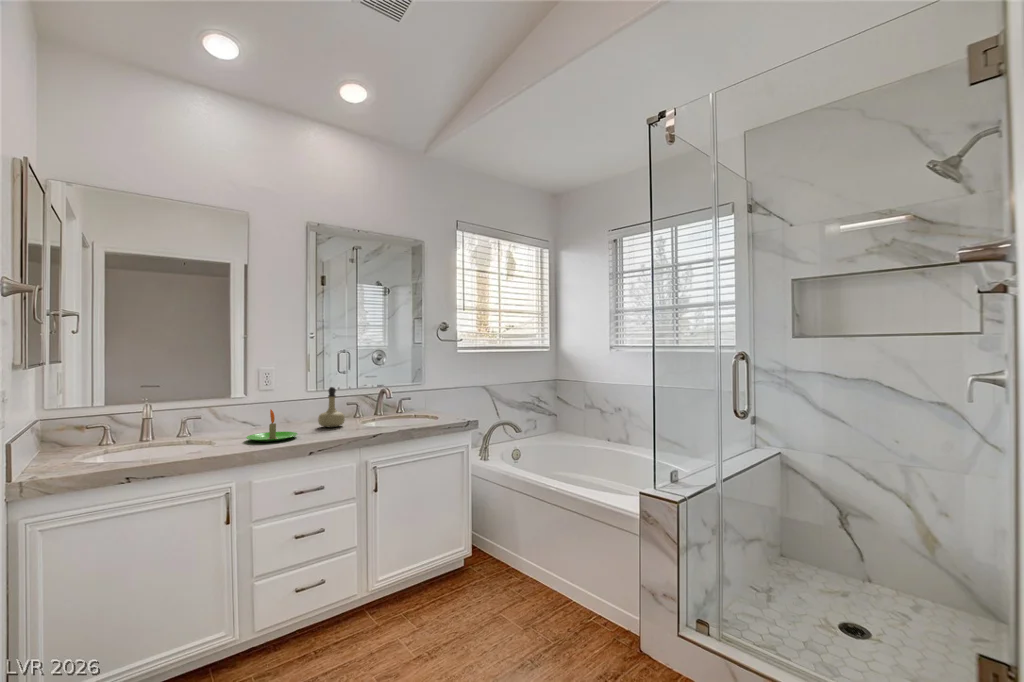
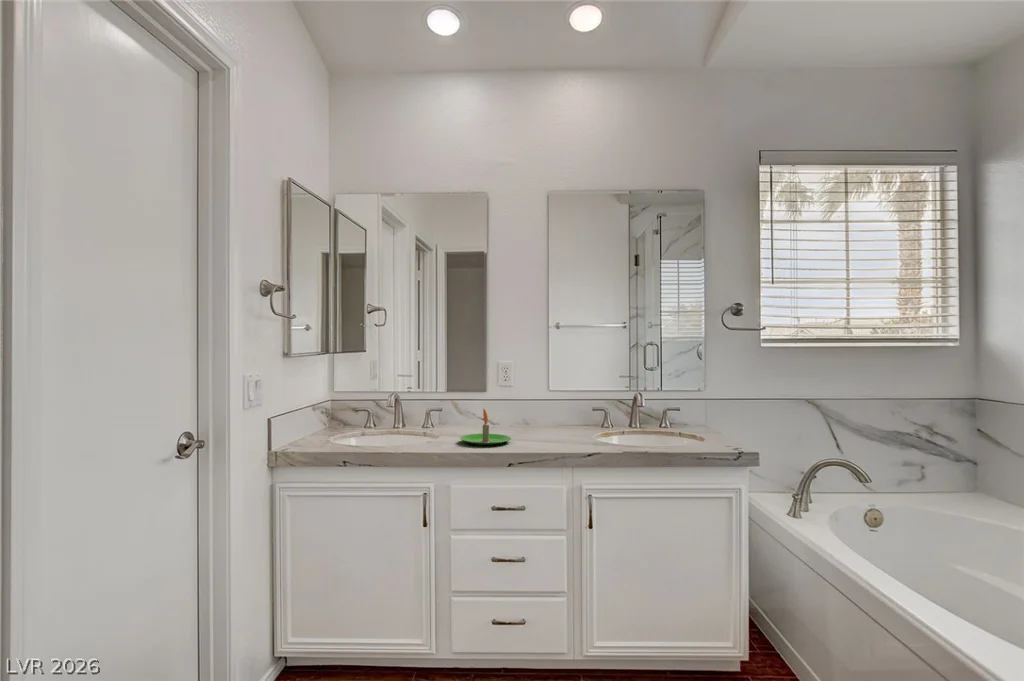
perfume bottle: present [318,387,345,427] -> none [546,388,576,436]

